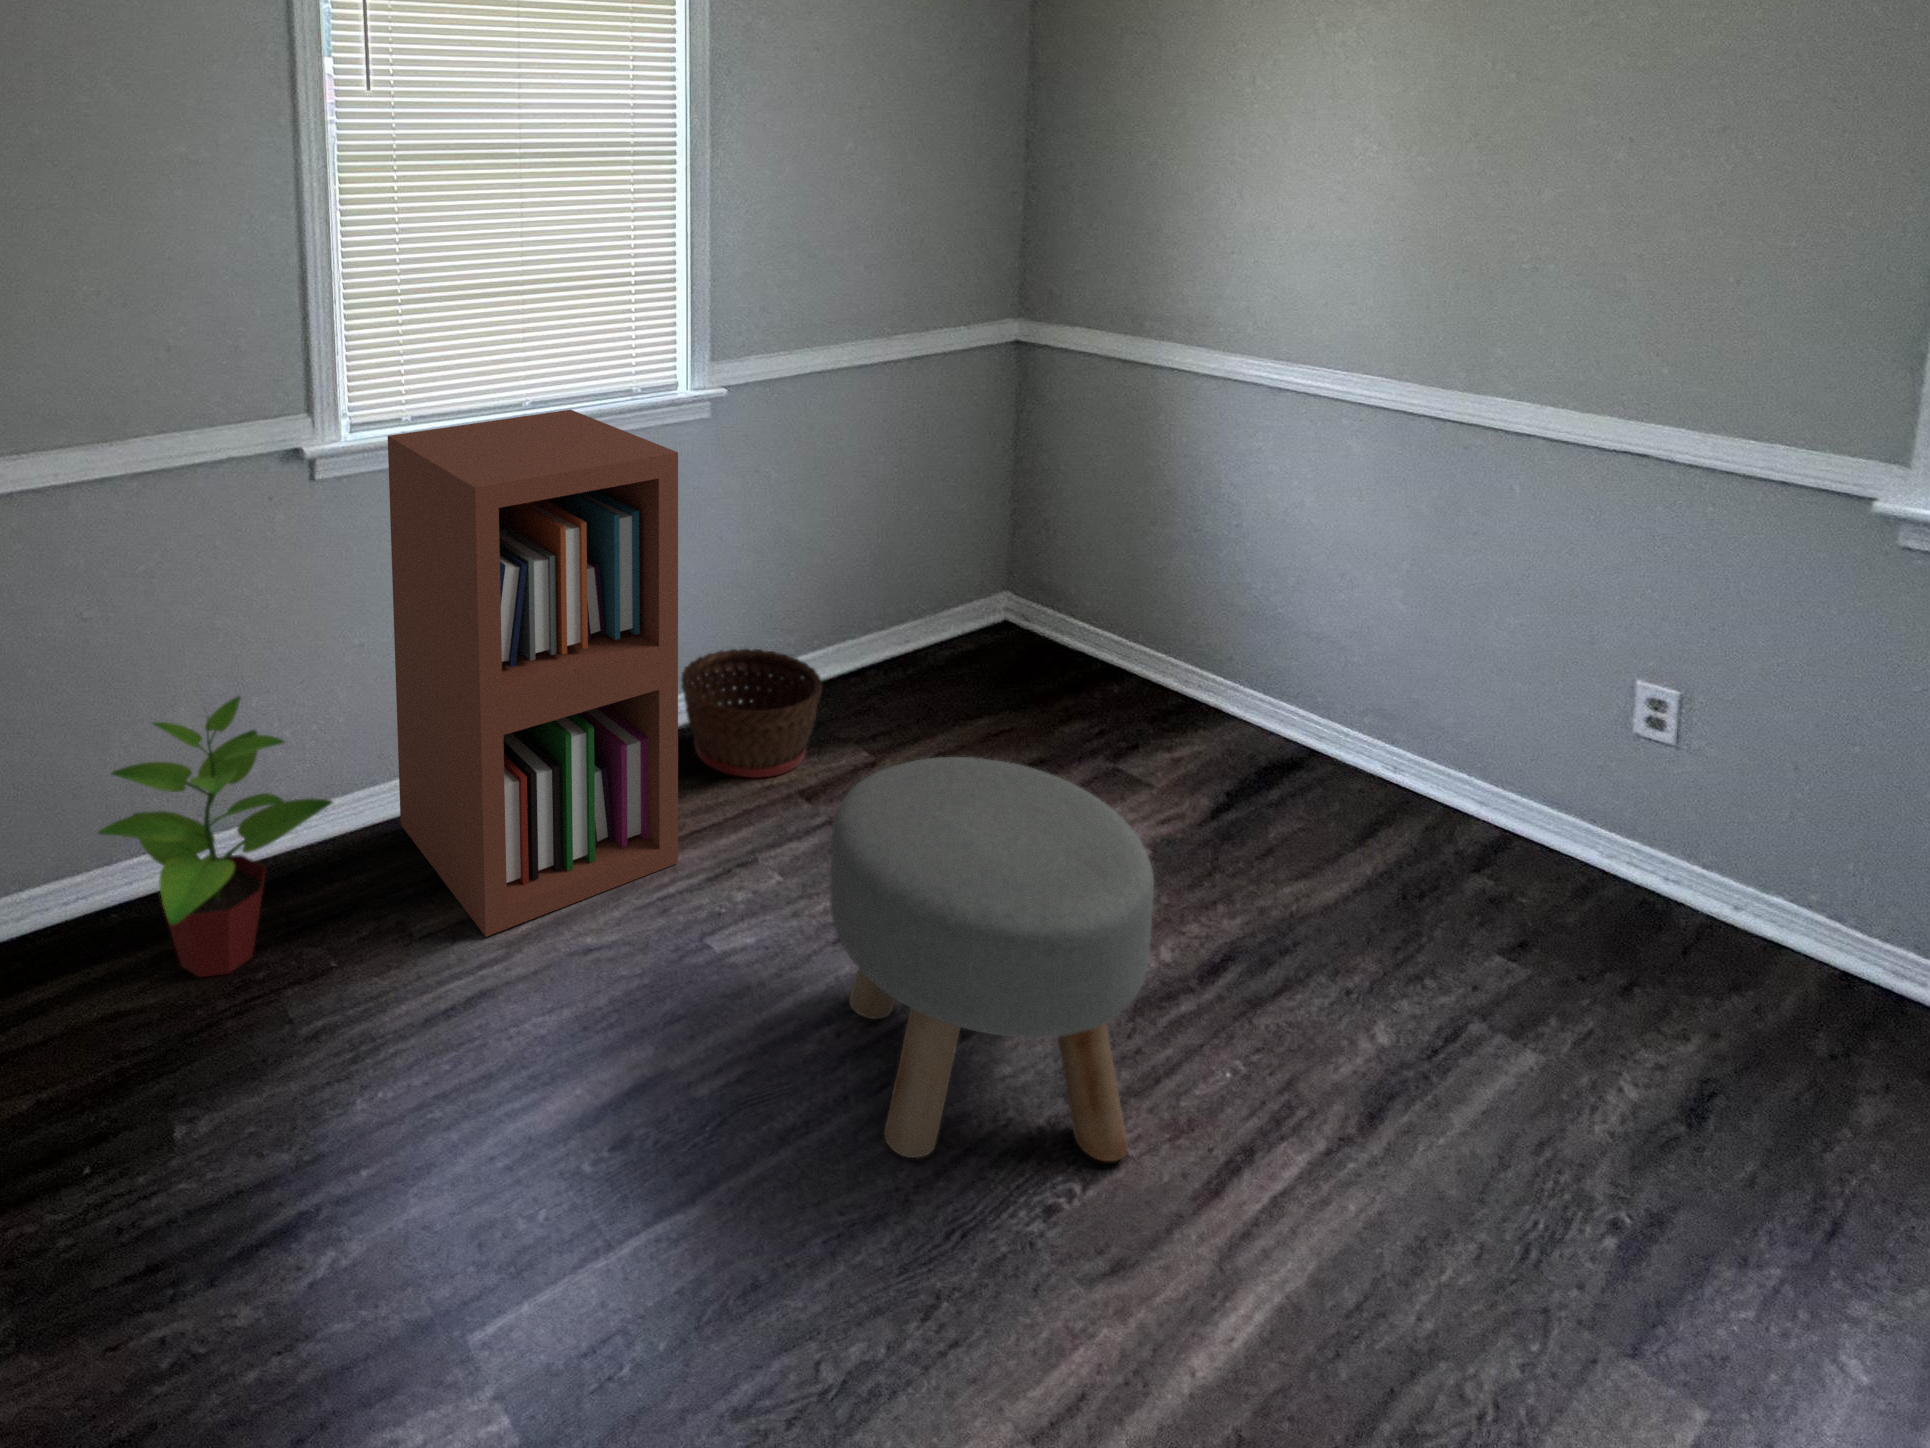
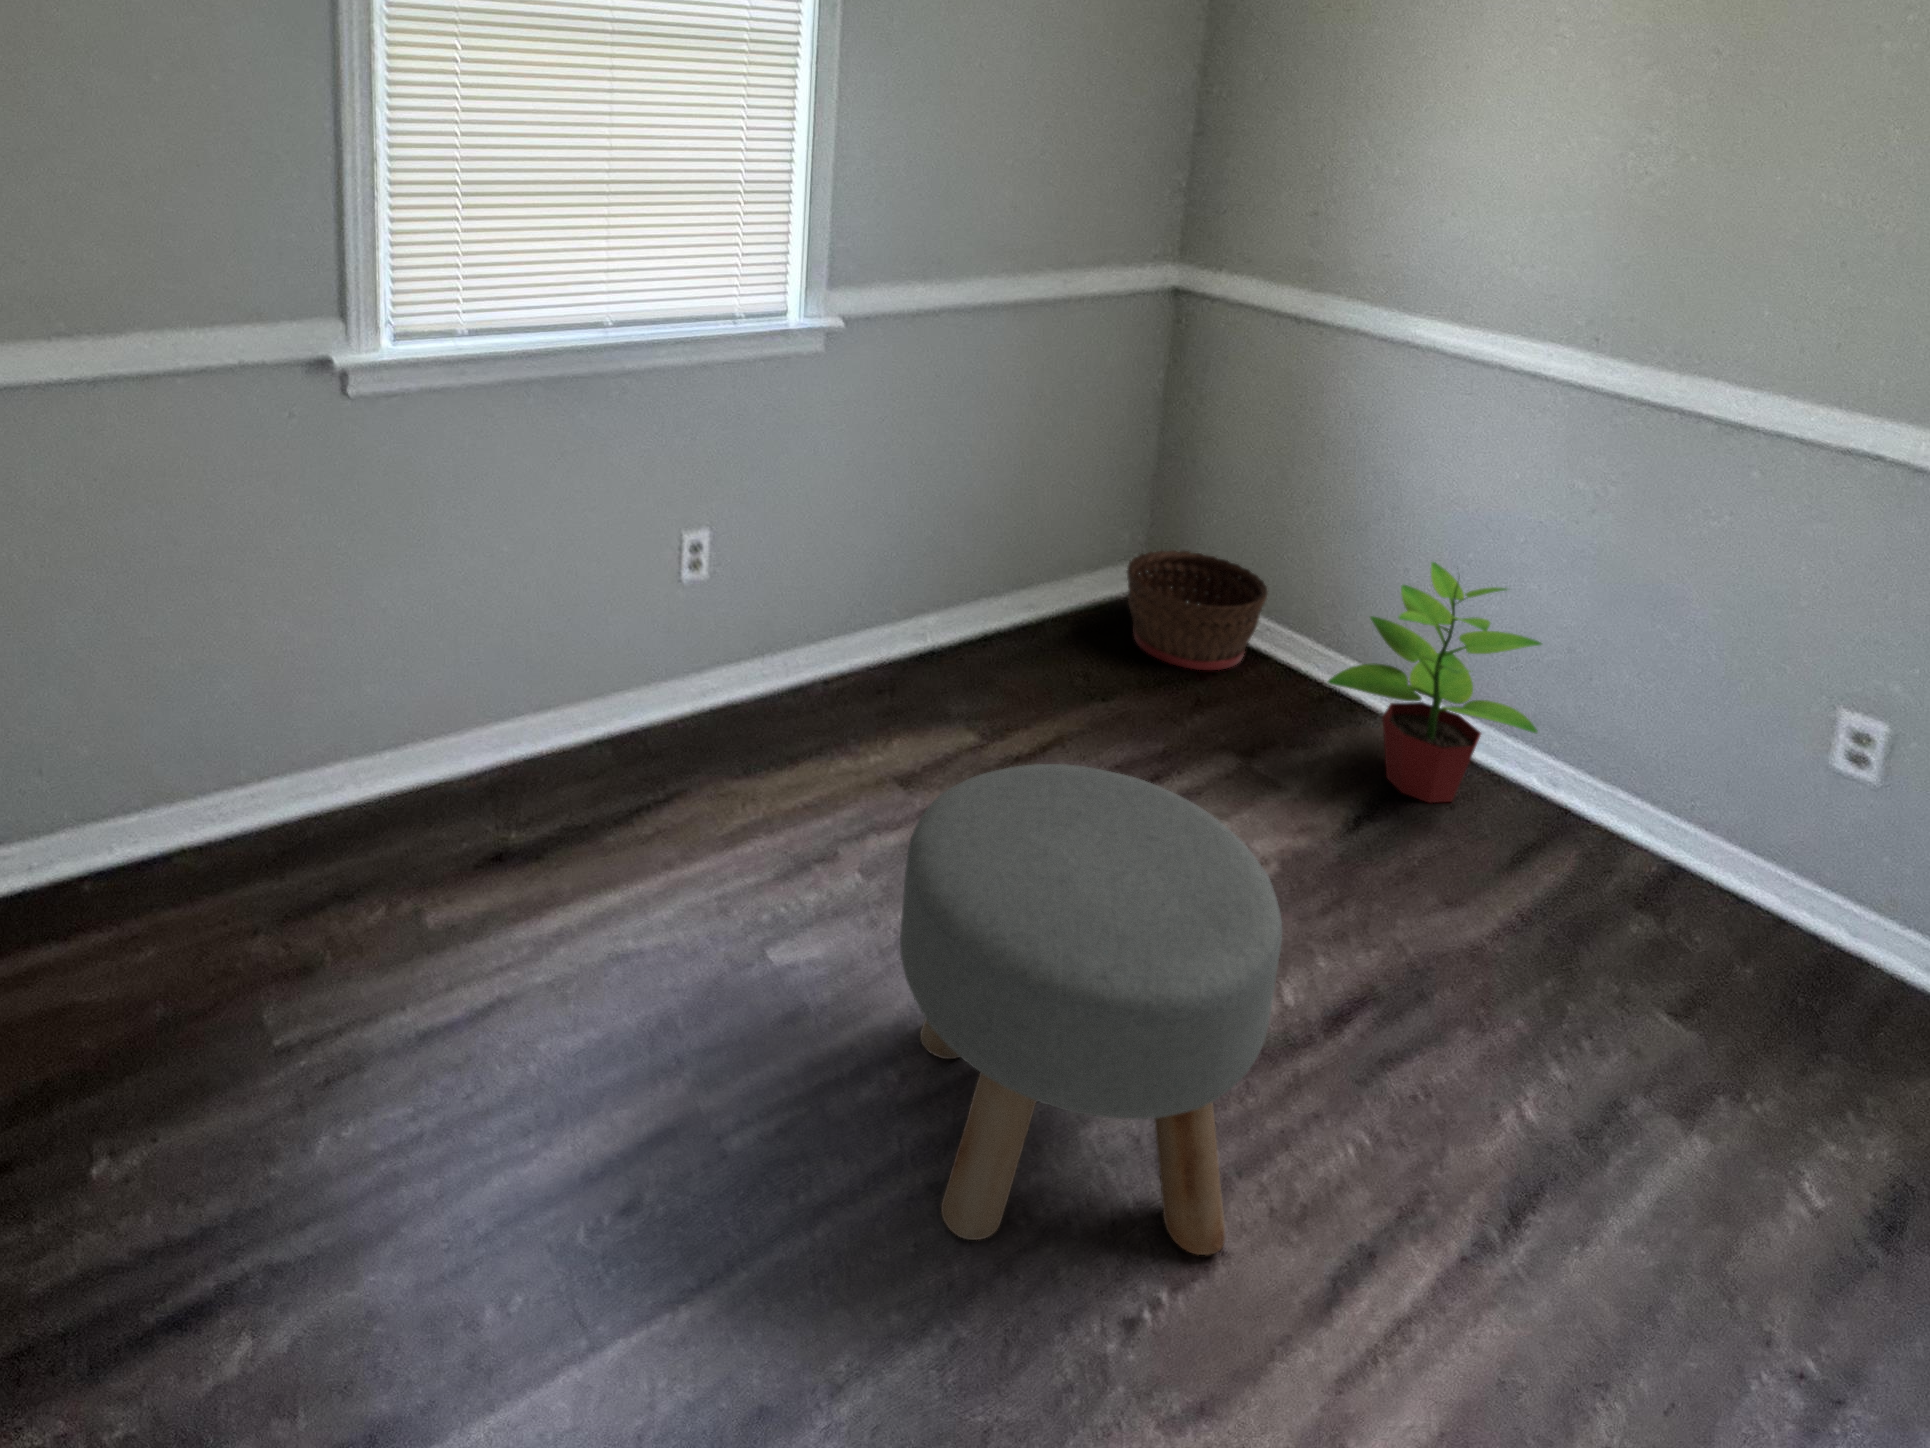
bookshelf: present [388,409,678,937] -> none [434,333,769,935]
basket: present [681,649,822,778] -> present [1127,550,1267,670]
potted plant: present [99,696,333,977] -> present [1328,562,1542,803]

